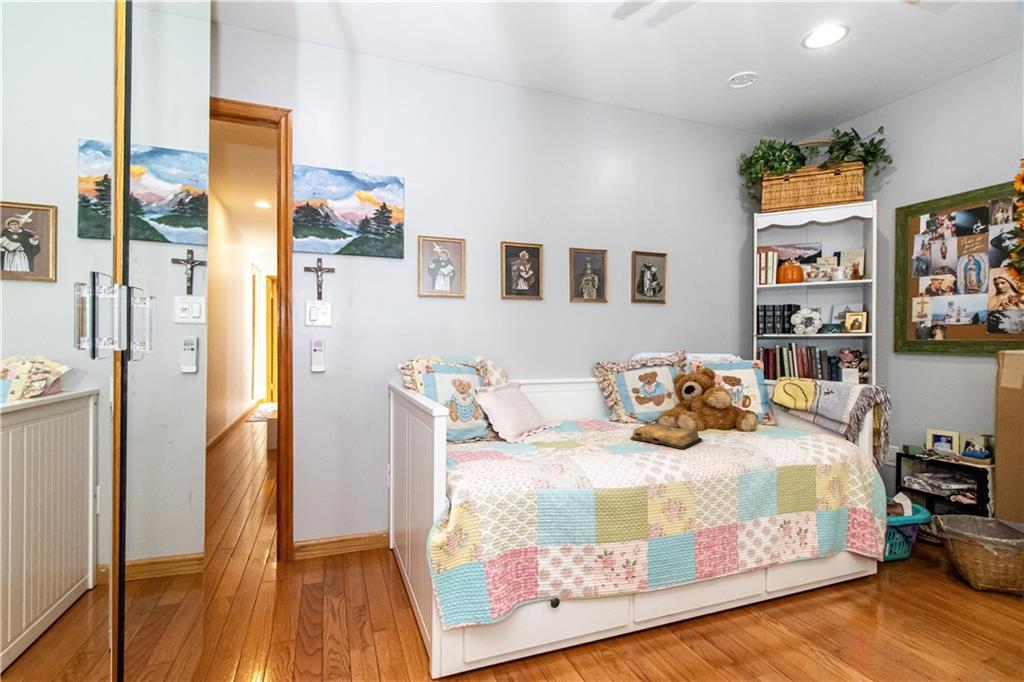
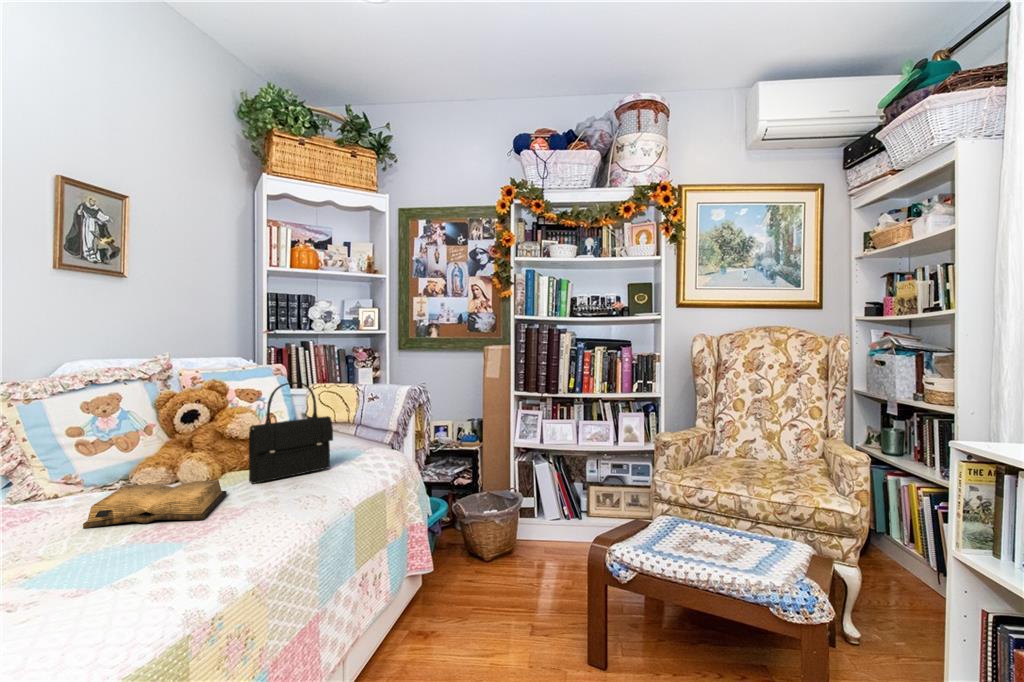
handbag: none [719,374,782,440] -> present [249,382,333,484]

